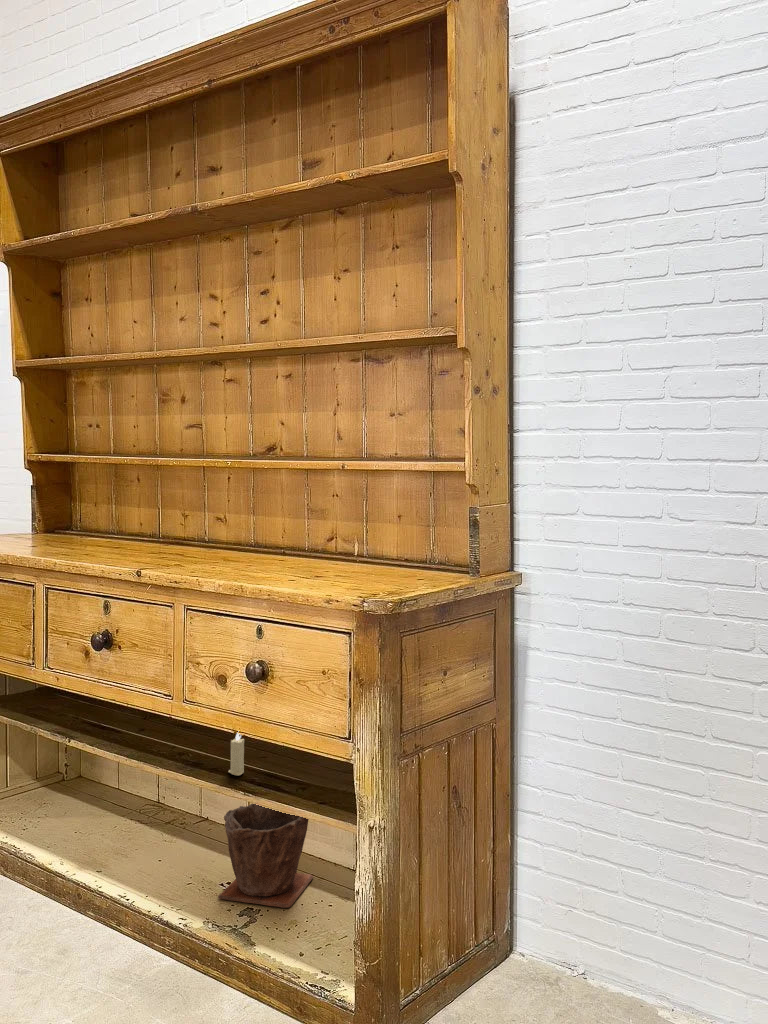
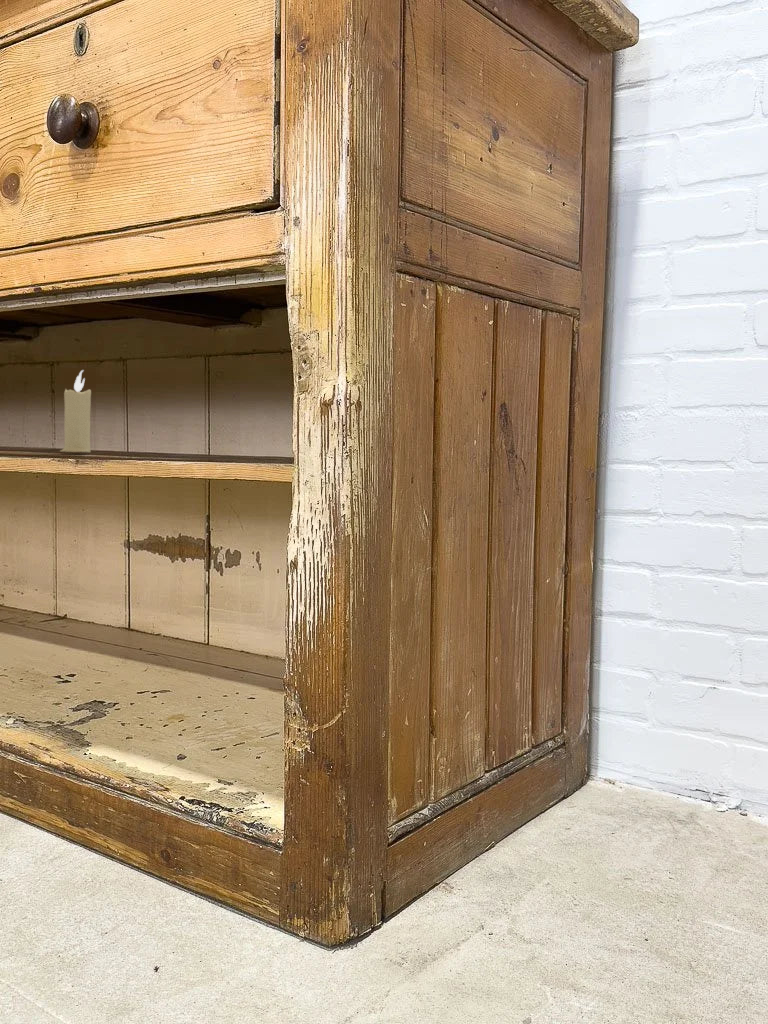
plant pot: present [218,804,313,908] -> none [44,541,226,701]

